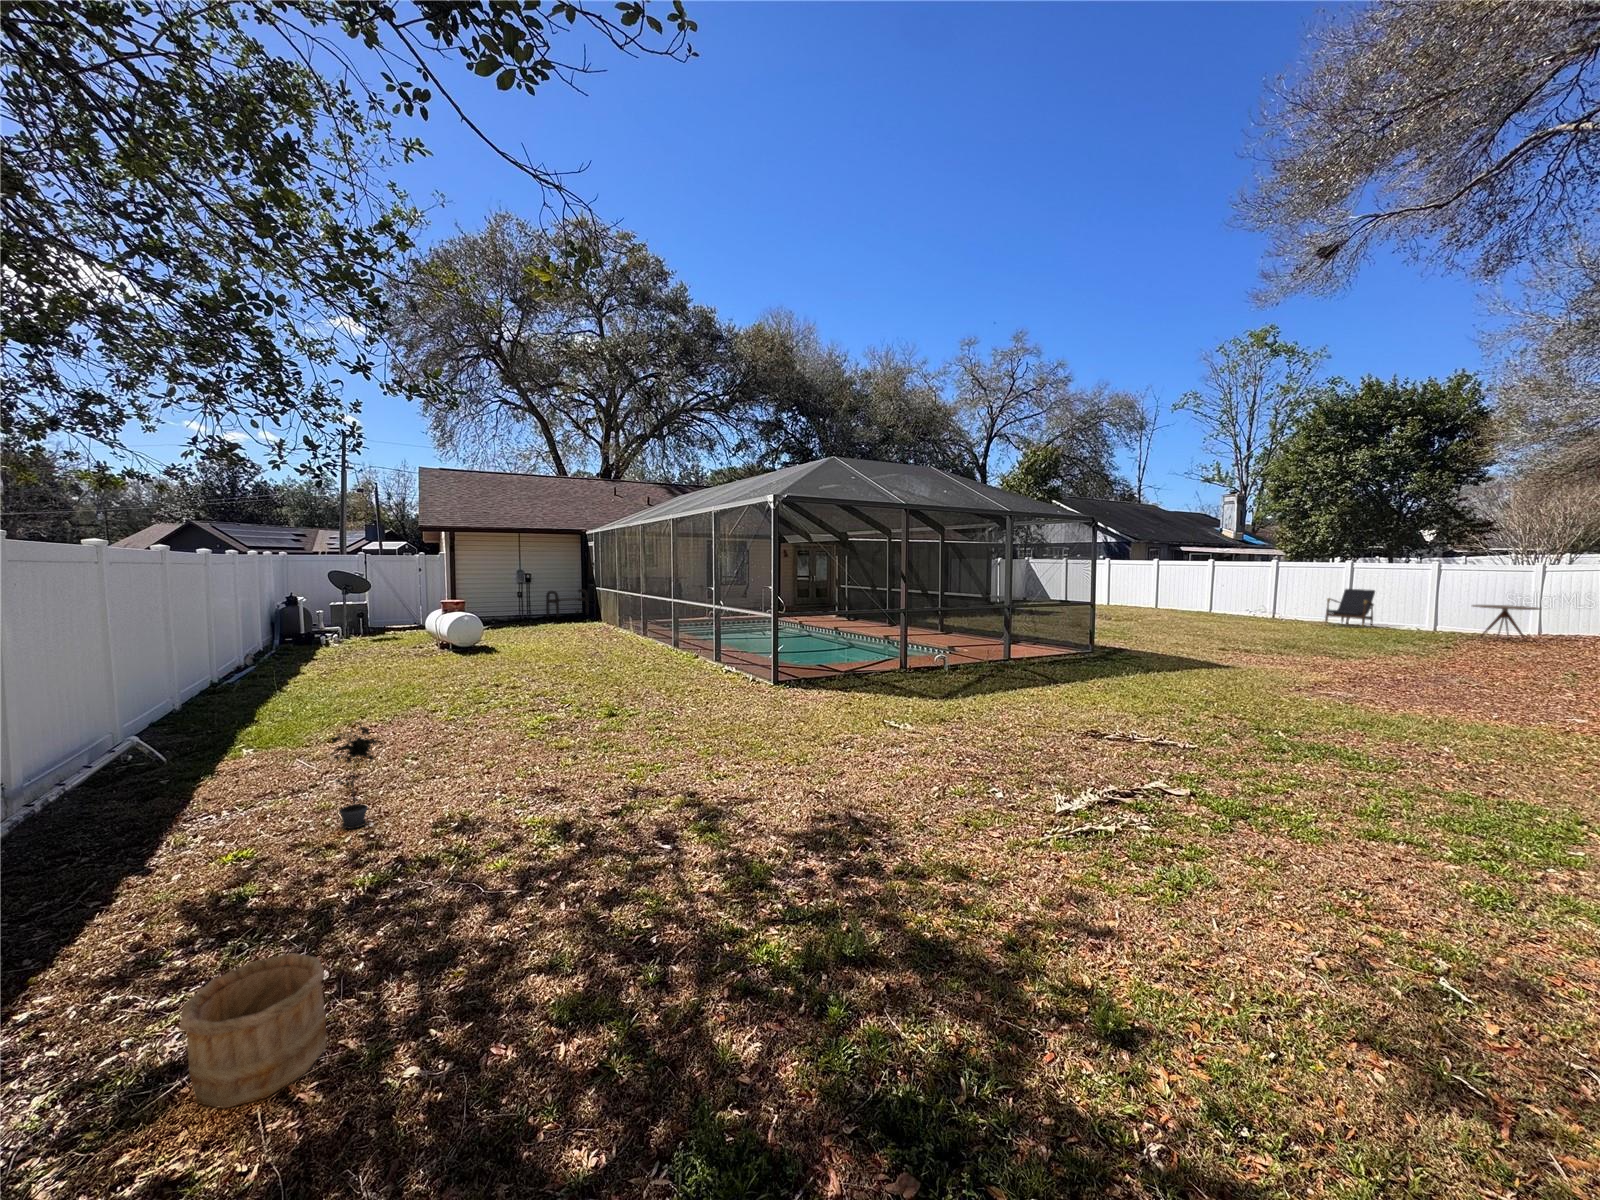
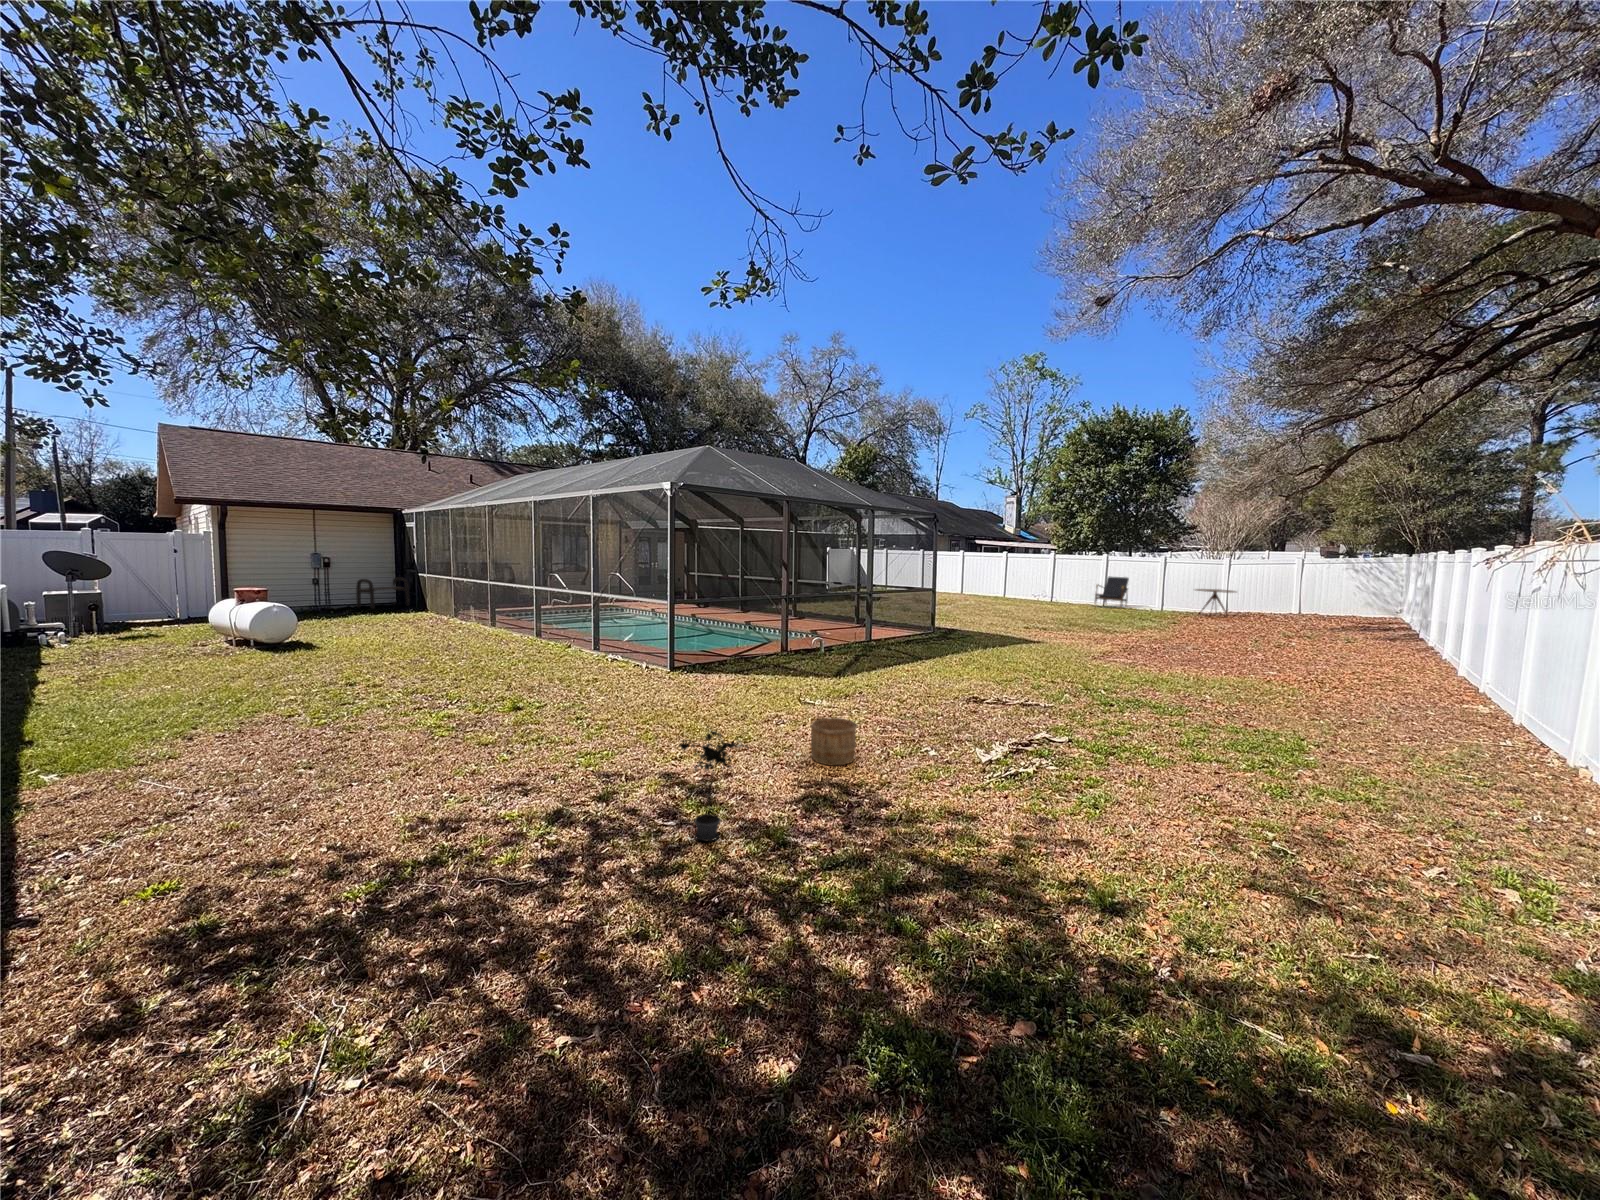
potted plant: present [330,723,382,829] -> present [679,729,748,841]
wooden bucket: present [180,953,326,1108] -> present [810,718,857,765]

